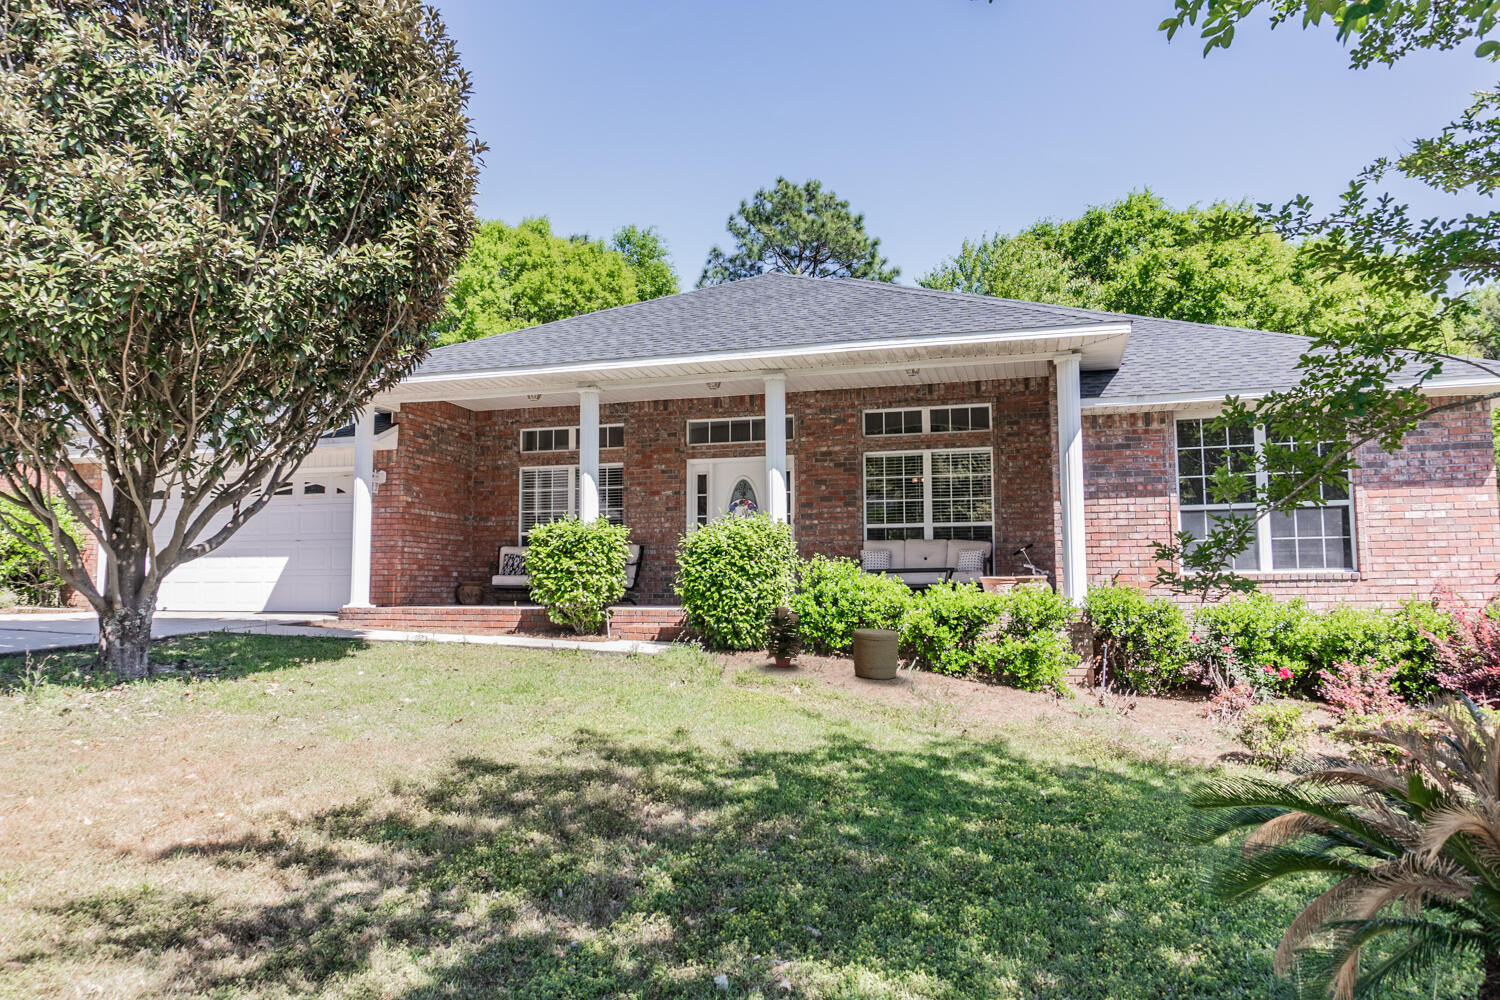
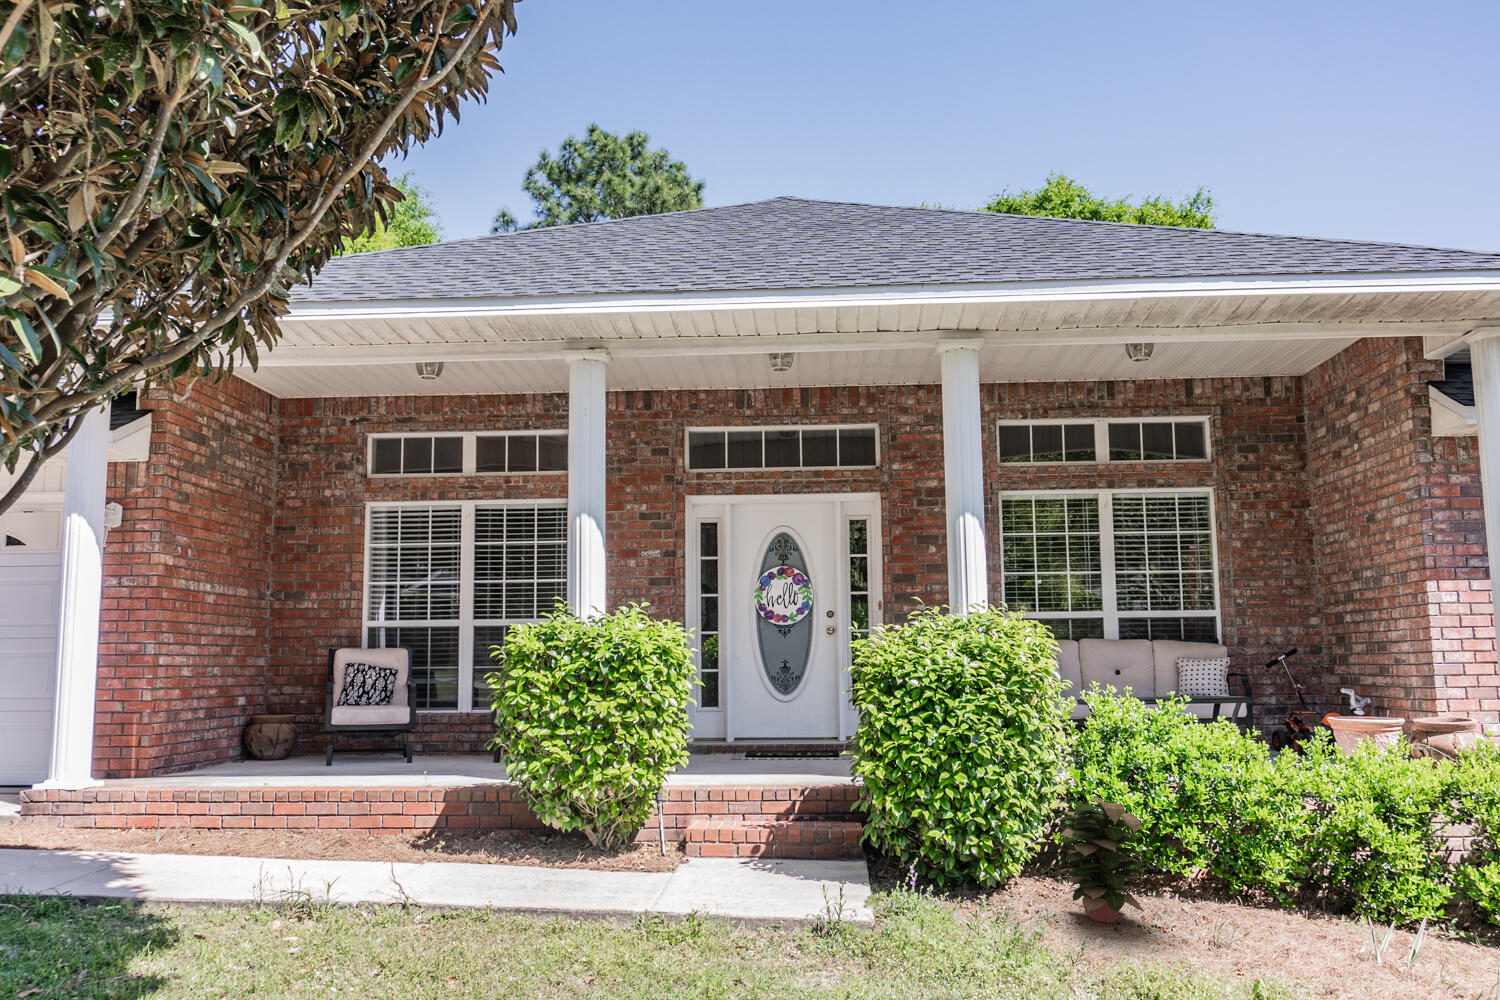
woven basket: present [853,629,899,679] -> none [1255,838,1355,949]

